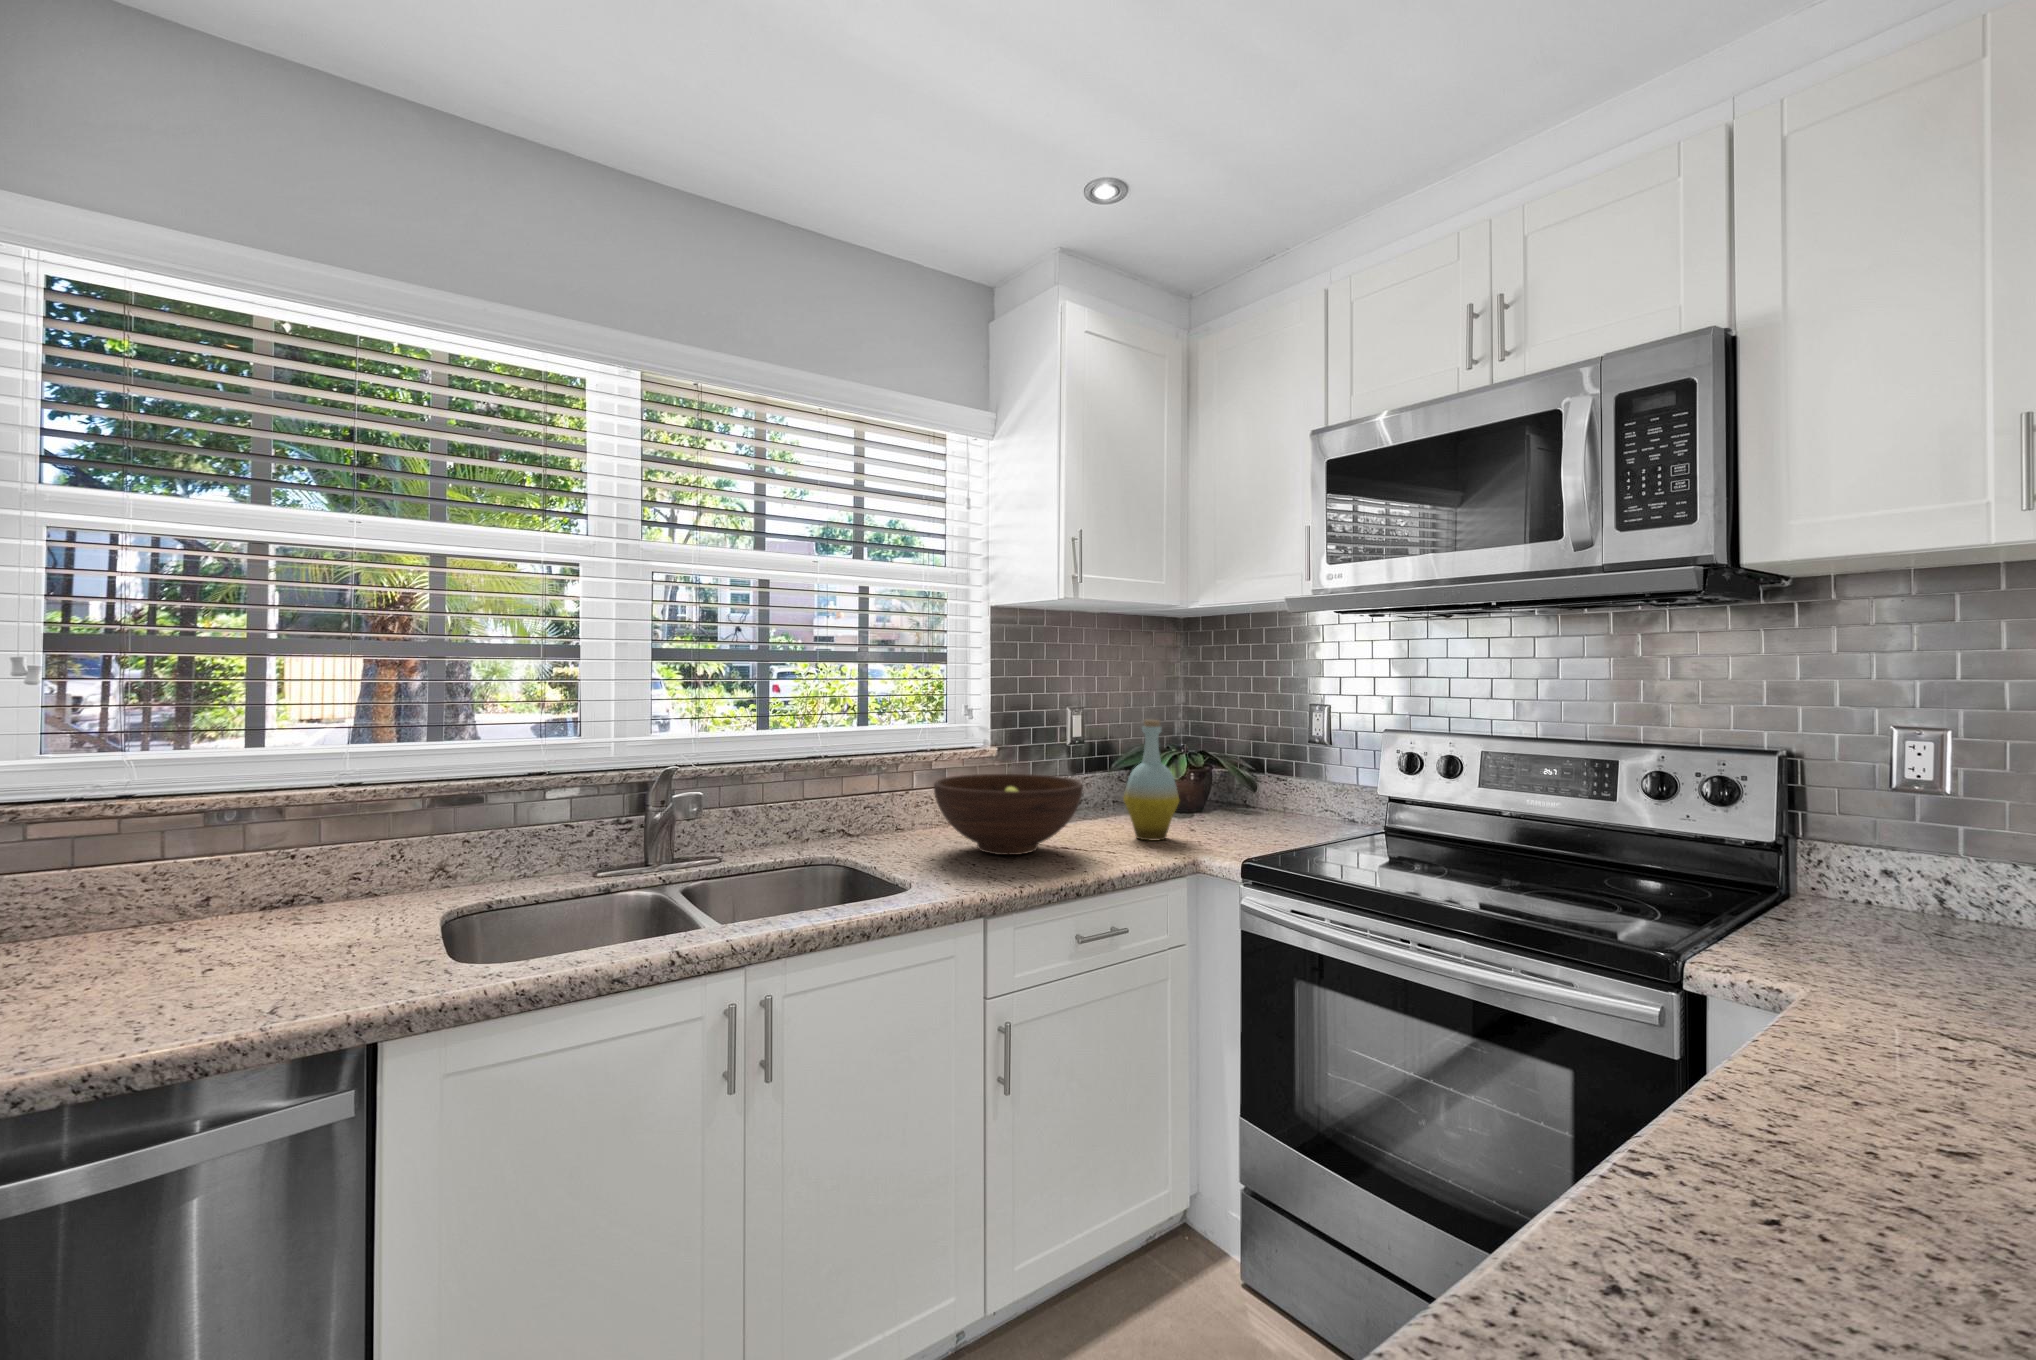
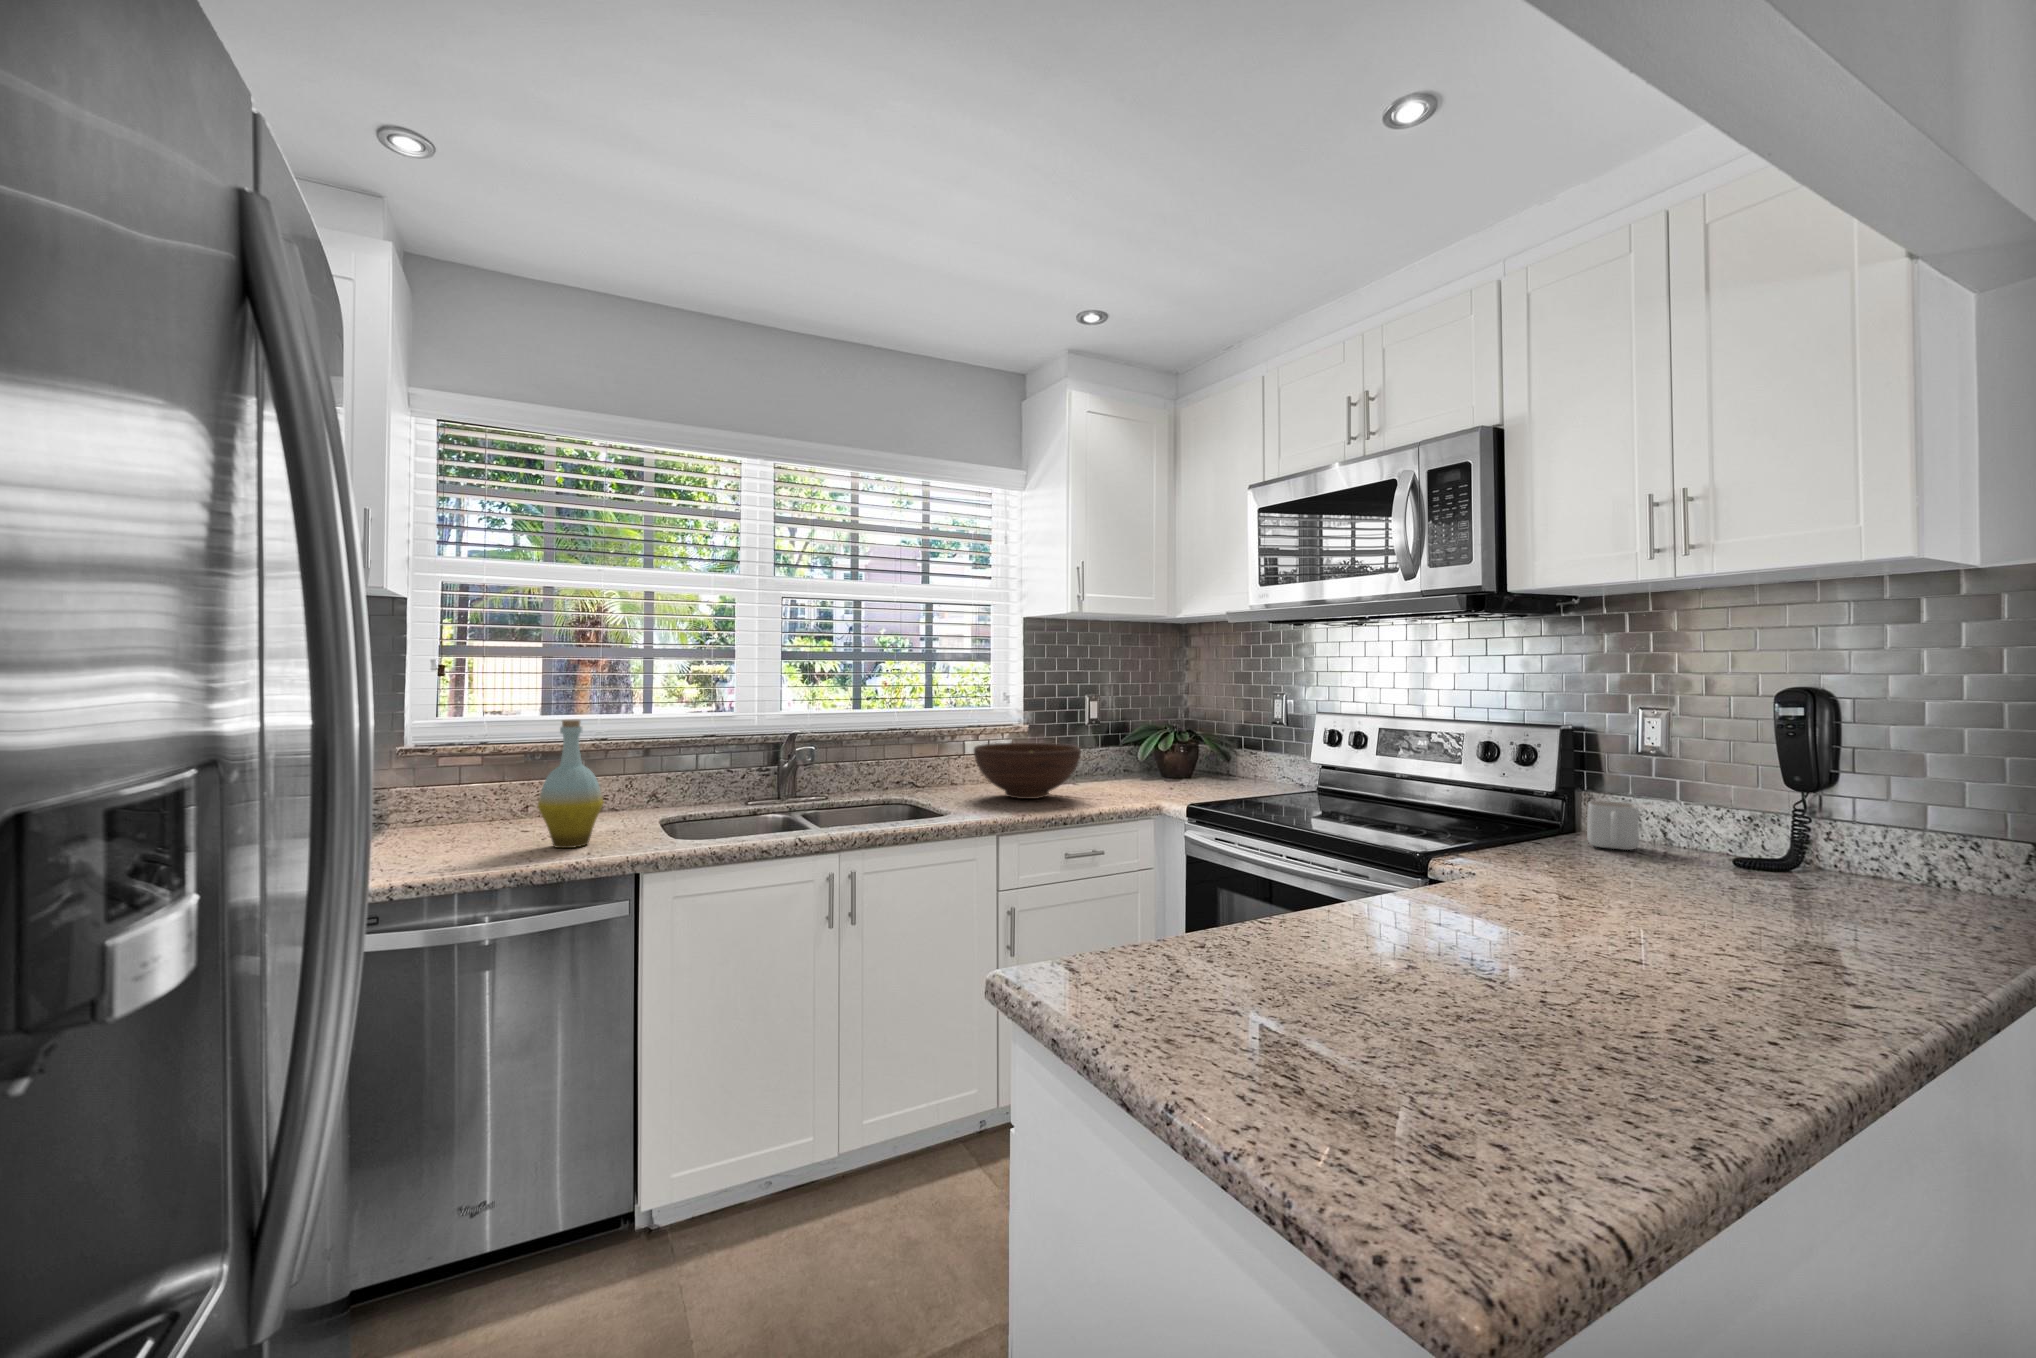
bottle: present [1123,720,1179,841] -> present [538,720,604,848]
mug: none [1858,864,1956,941] -> present [1587,801,1639,850]

